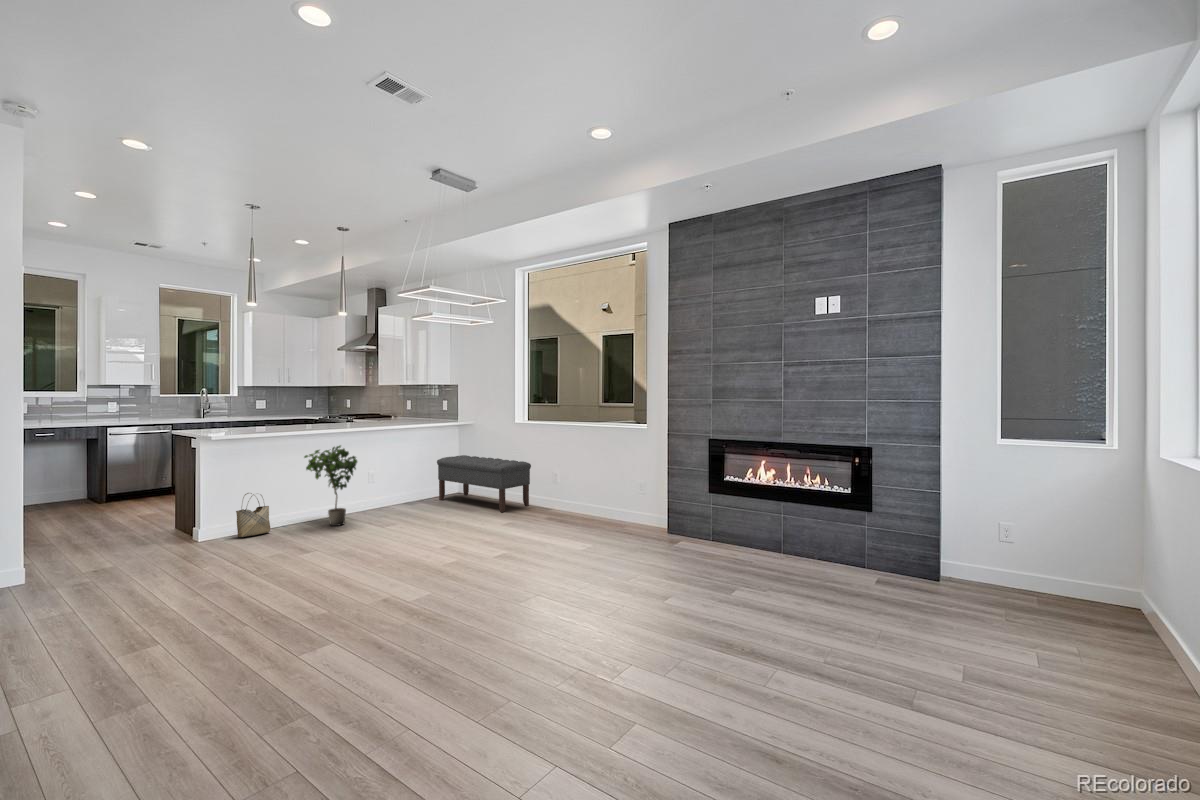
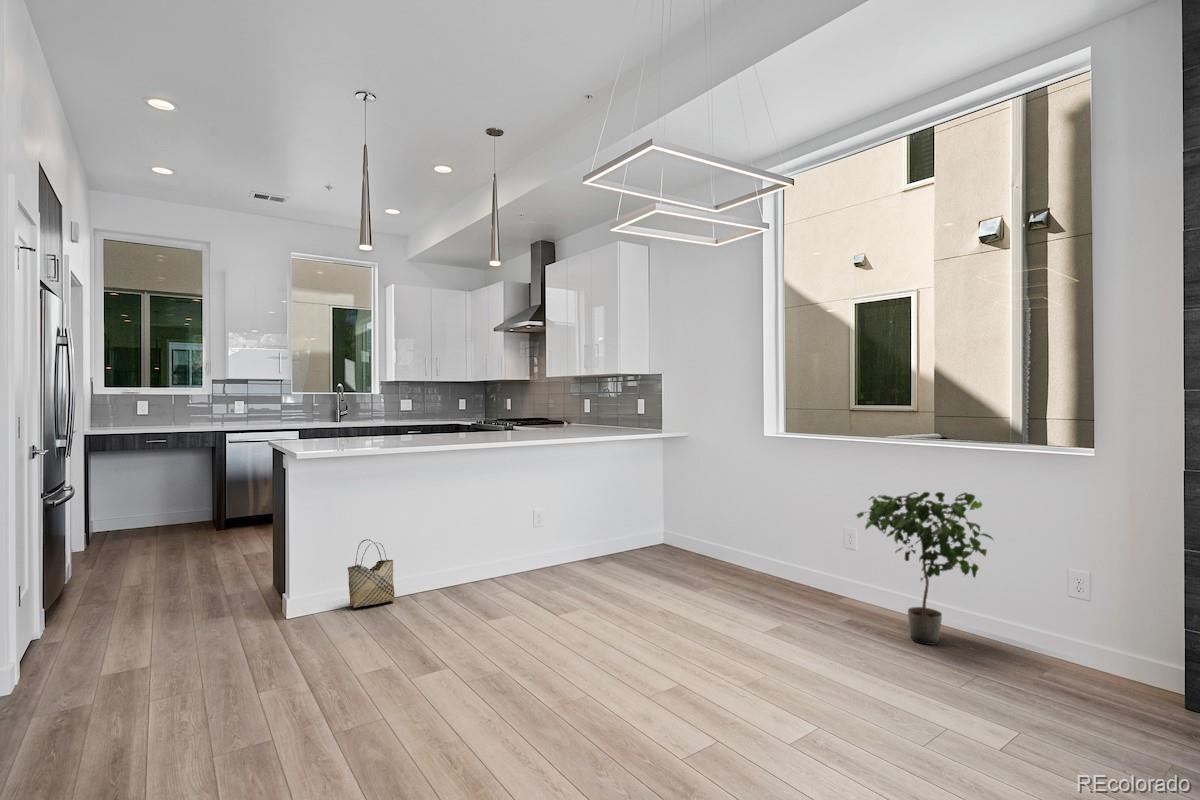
potted plant: present [304,445,357,526] -> present [857,492,993,645]
bench: present [437,455,531,512] -> none [631,485,786,588]

